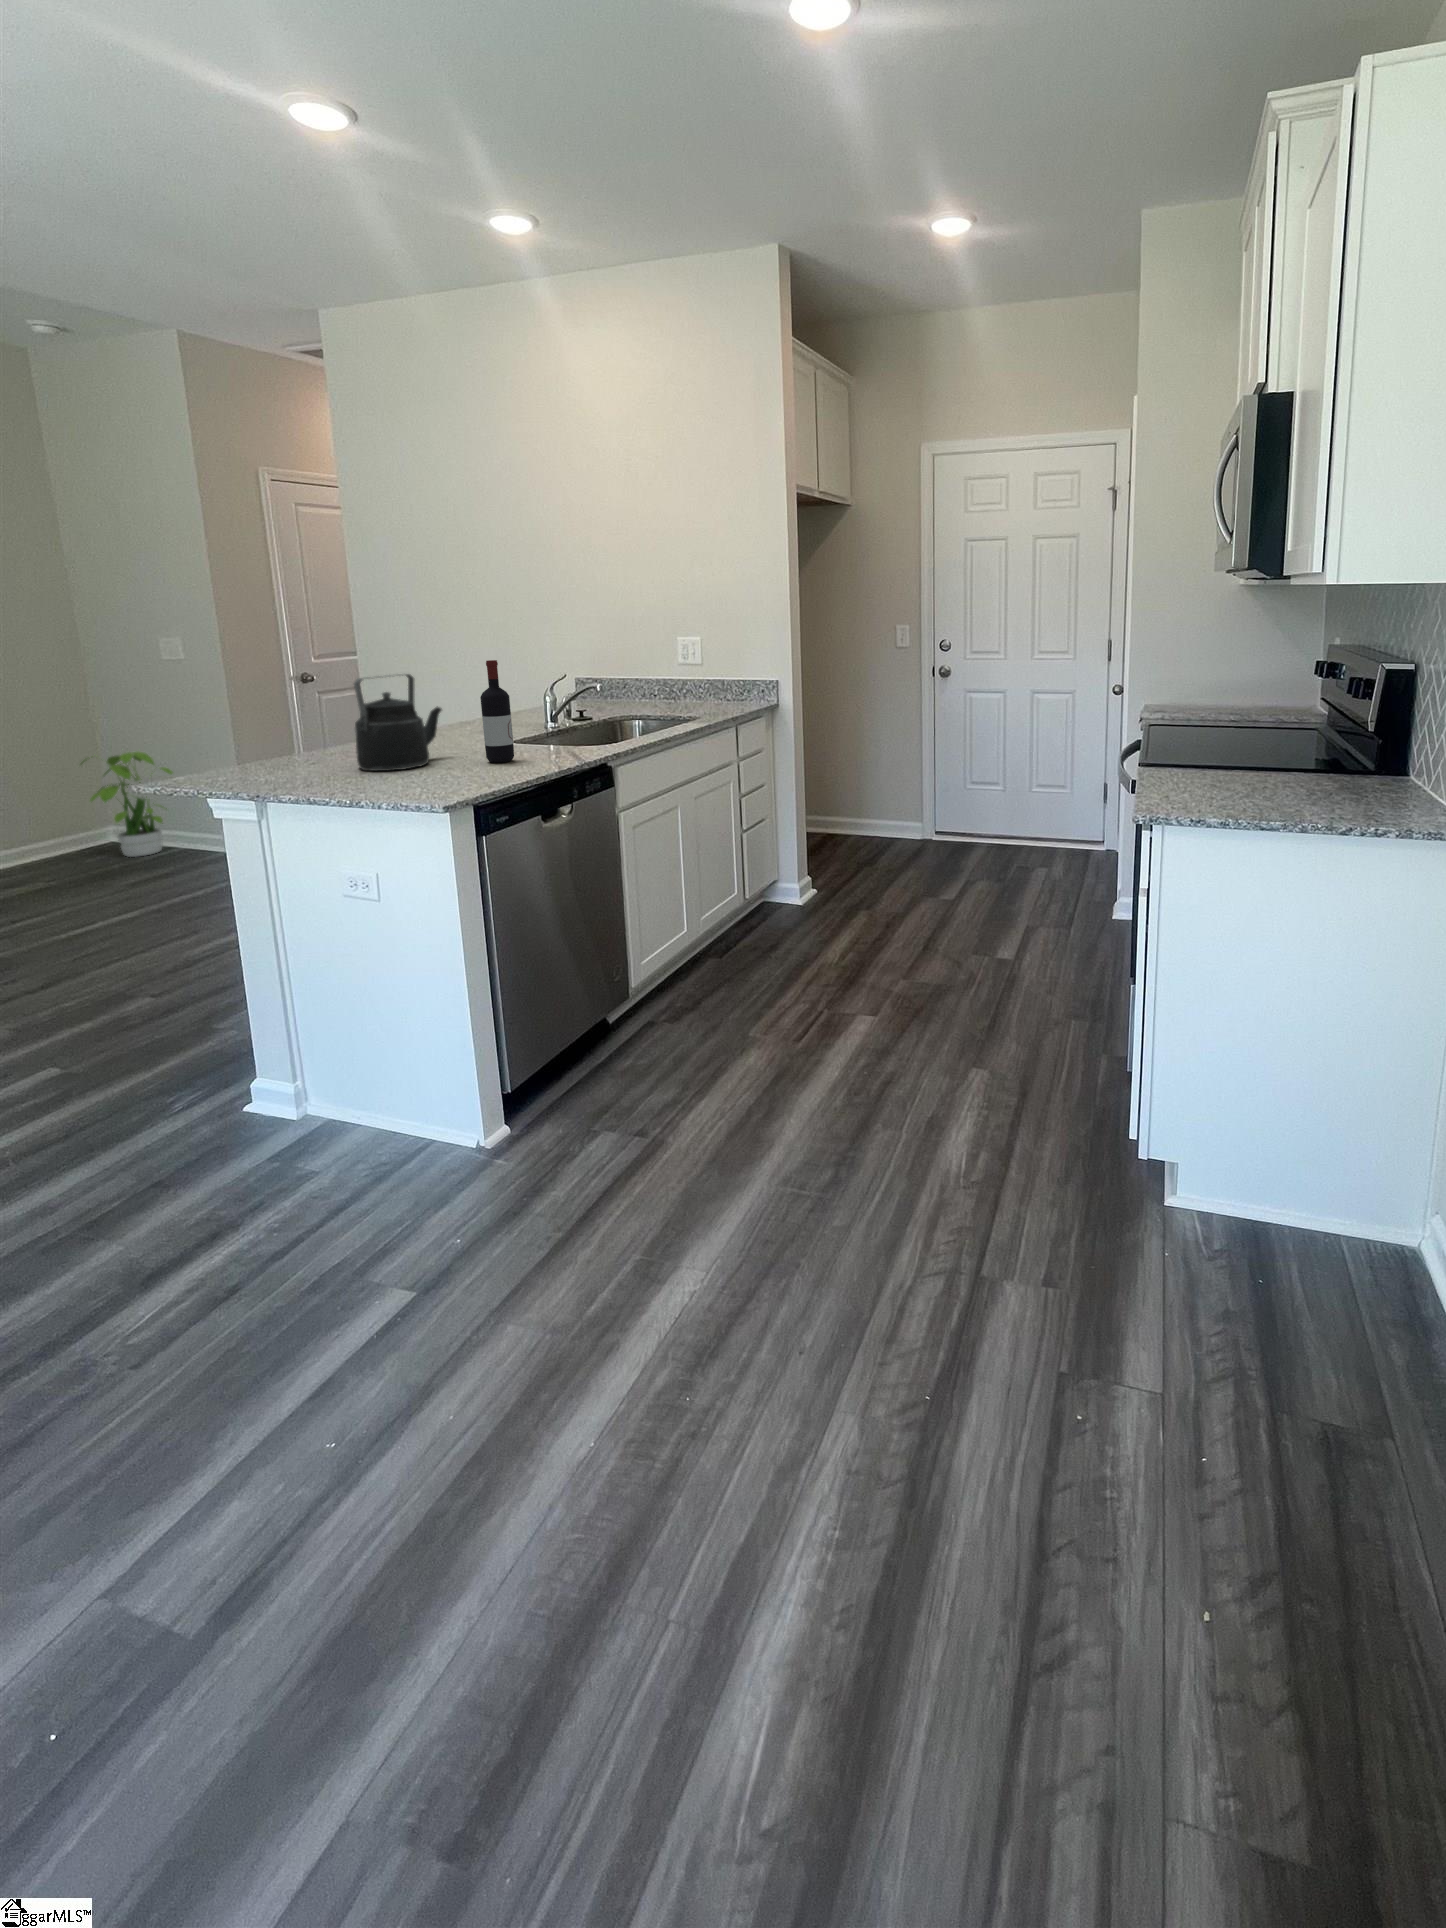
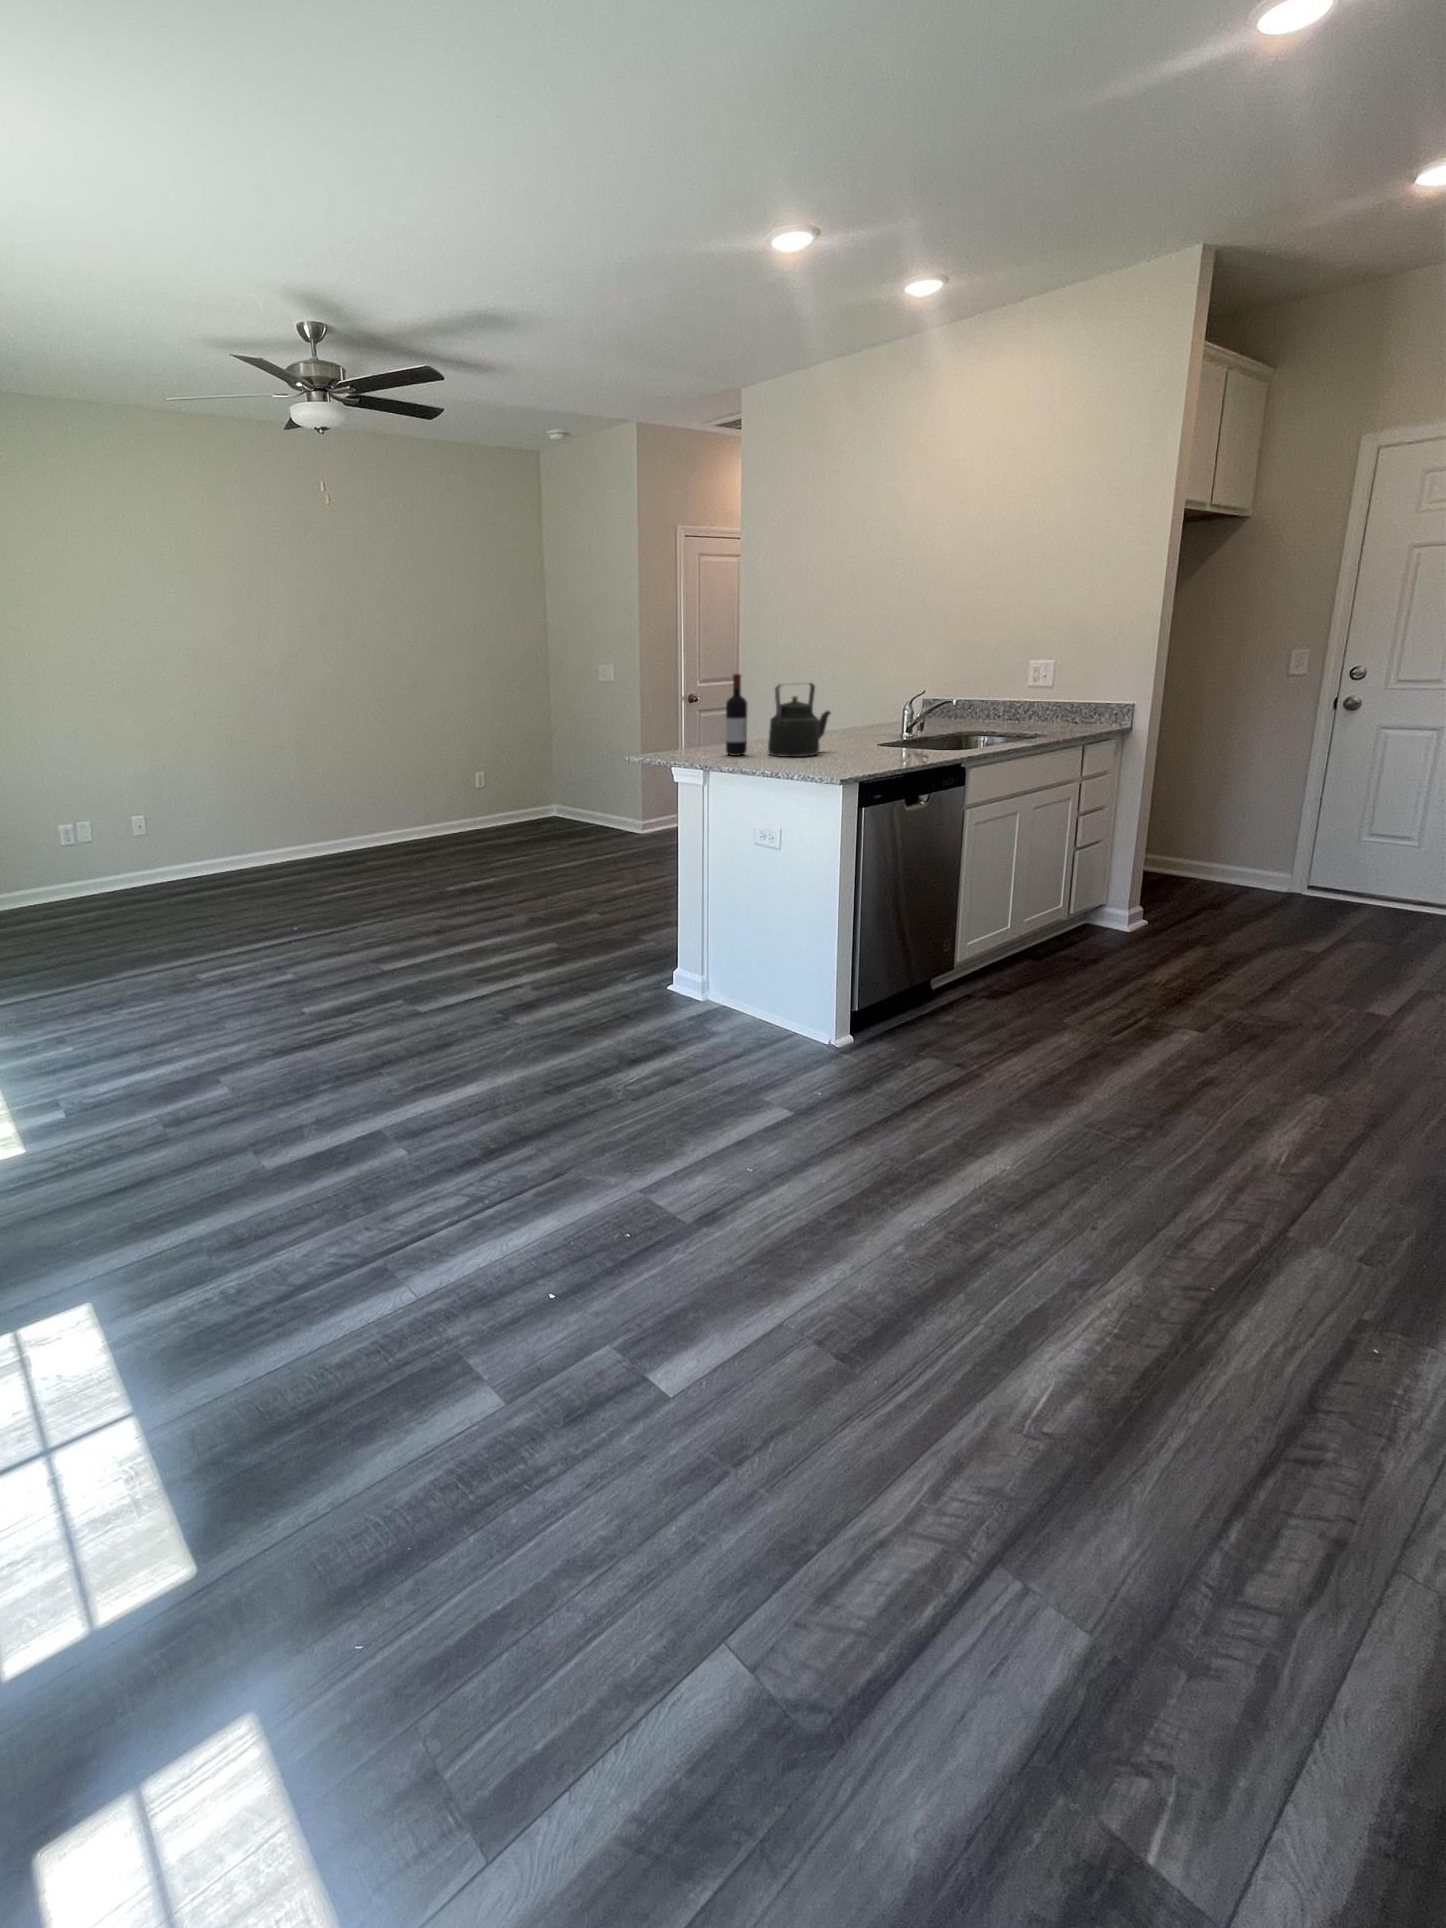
wine bottle: present [480,660,514,763] -> present [726,674,747,756]
potted plant: present [80,751,173,857] -> none [540,748,597,830]

